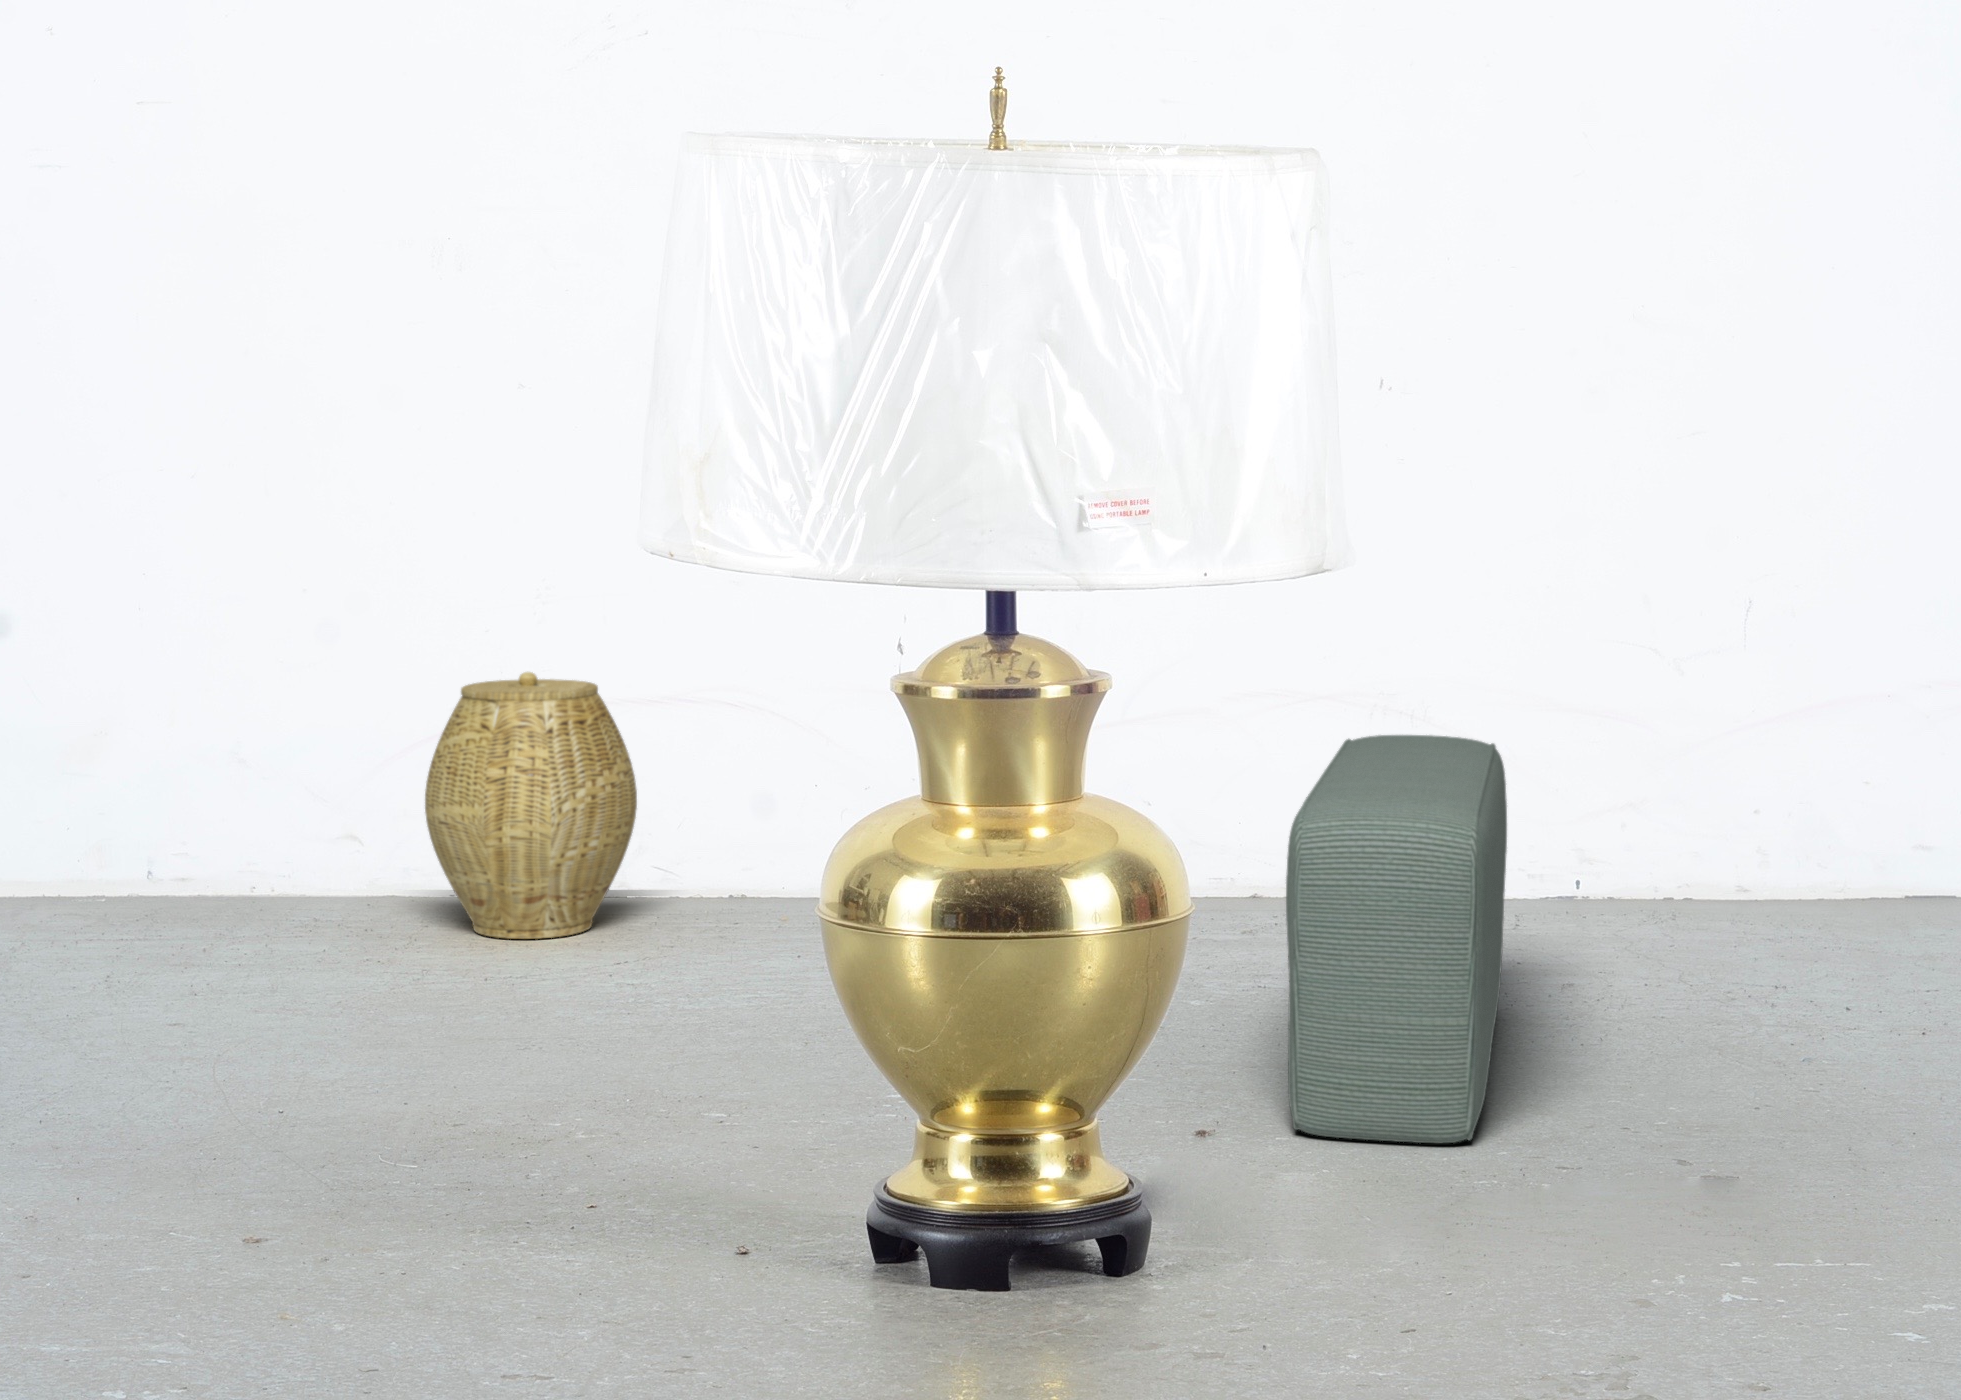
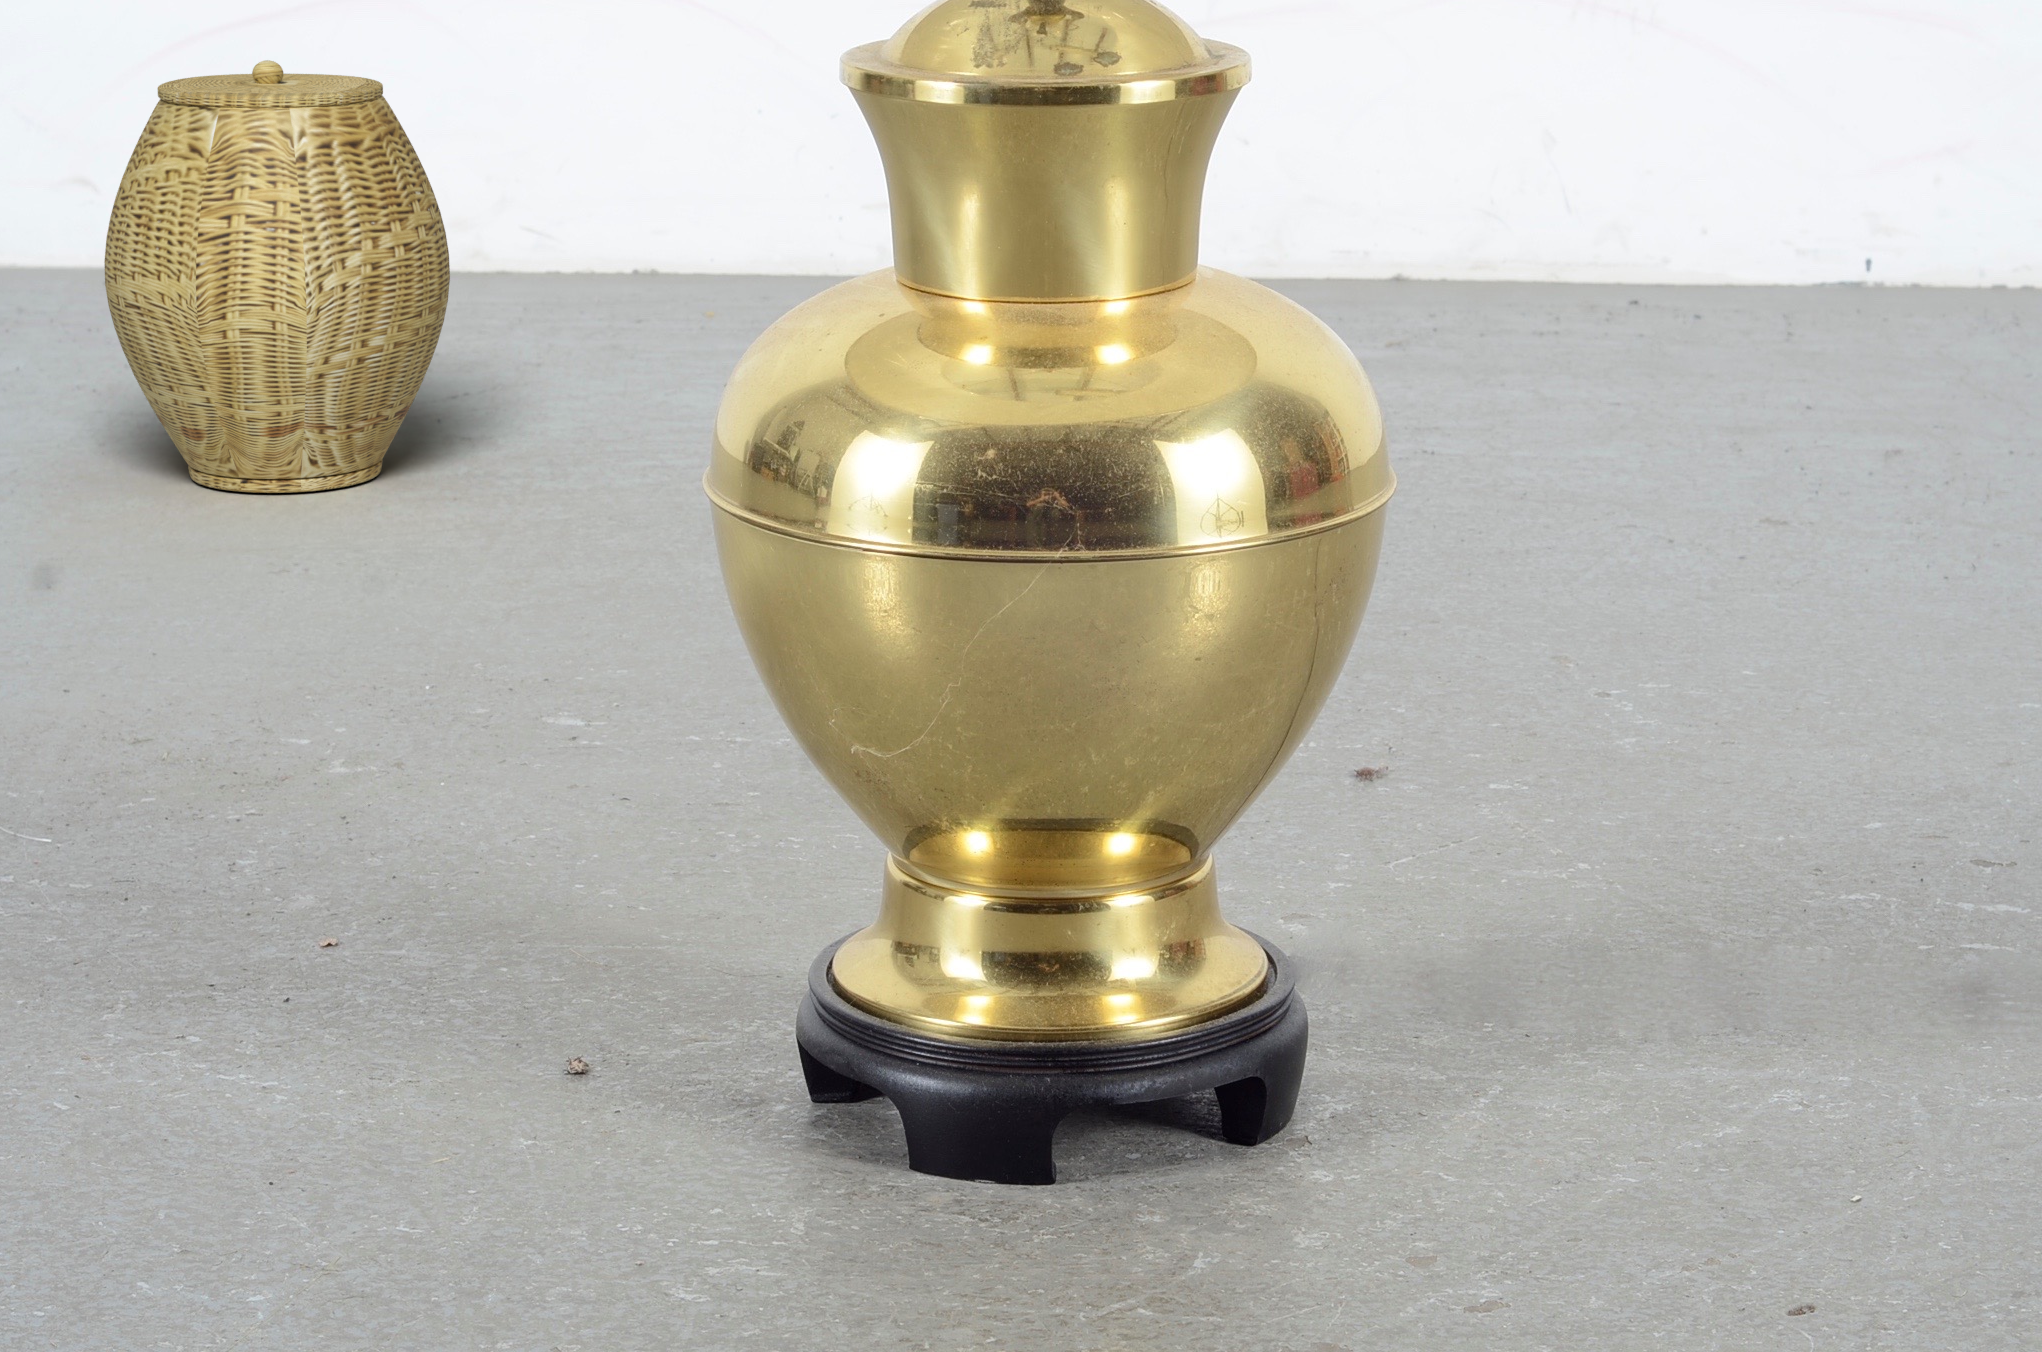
pouf: present [1286,735,1507,1143] -> none [1526,180,1890,878]

